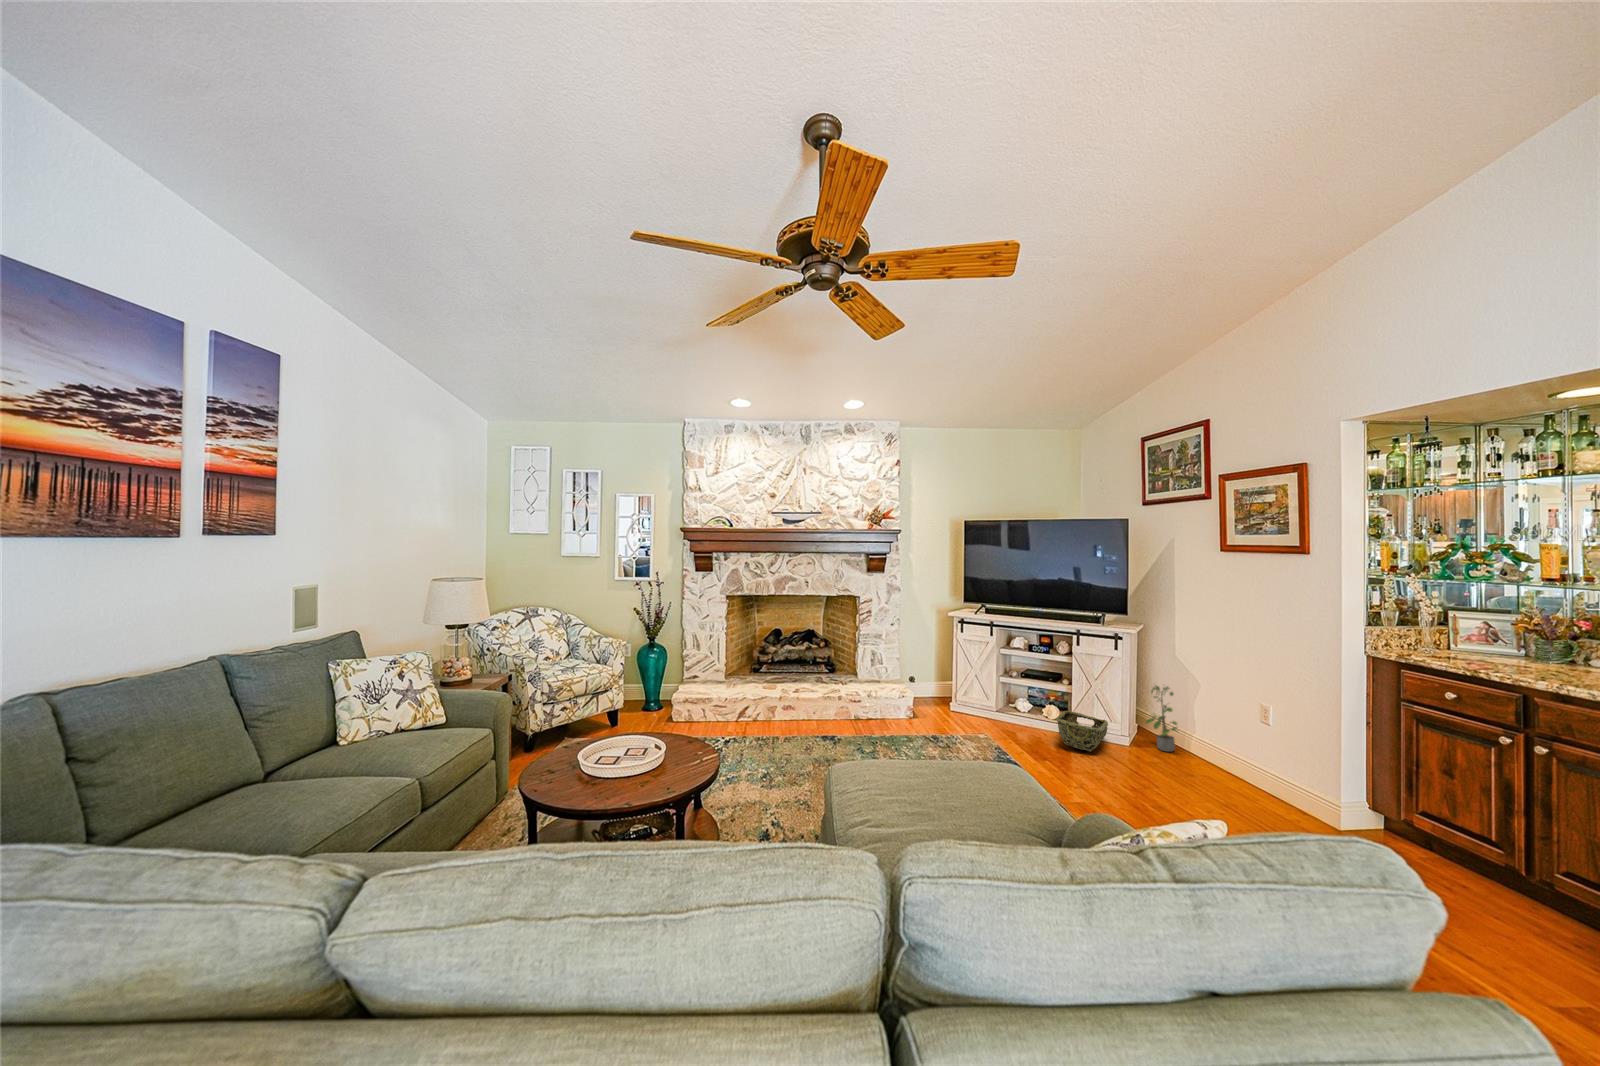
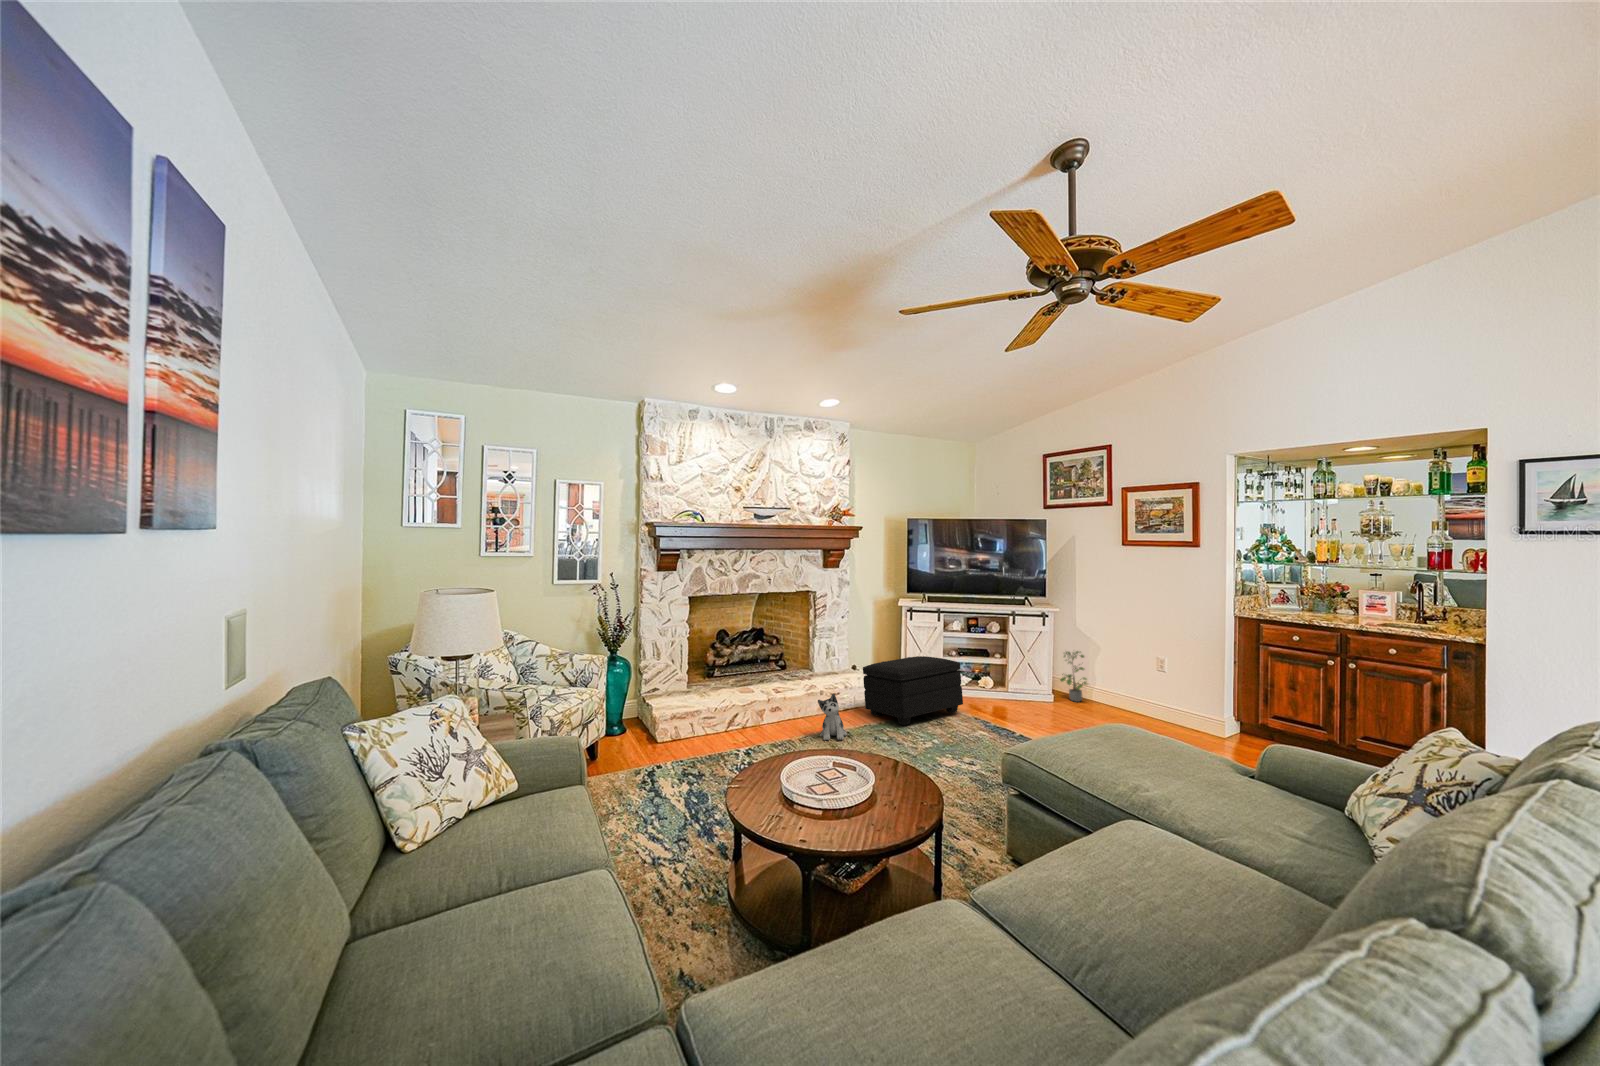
footstool: none [881,672,989,743] -> present [863,656,963,725]
plush toy: none [805,698,834,745] -> present [818,694,847,740]
woven basket: present [1056,711,1108,751] -> none [1003,679,1048,710]

